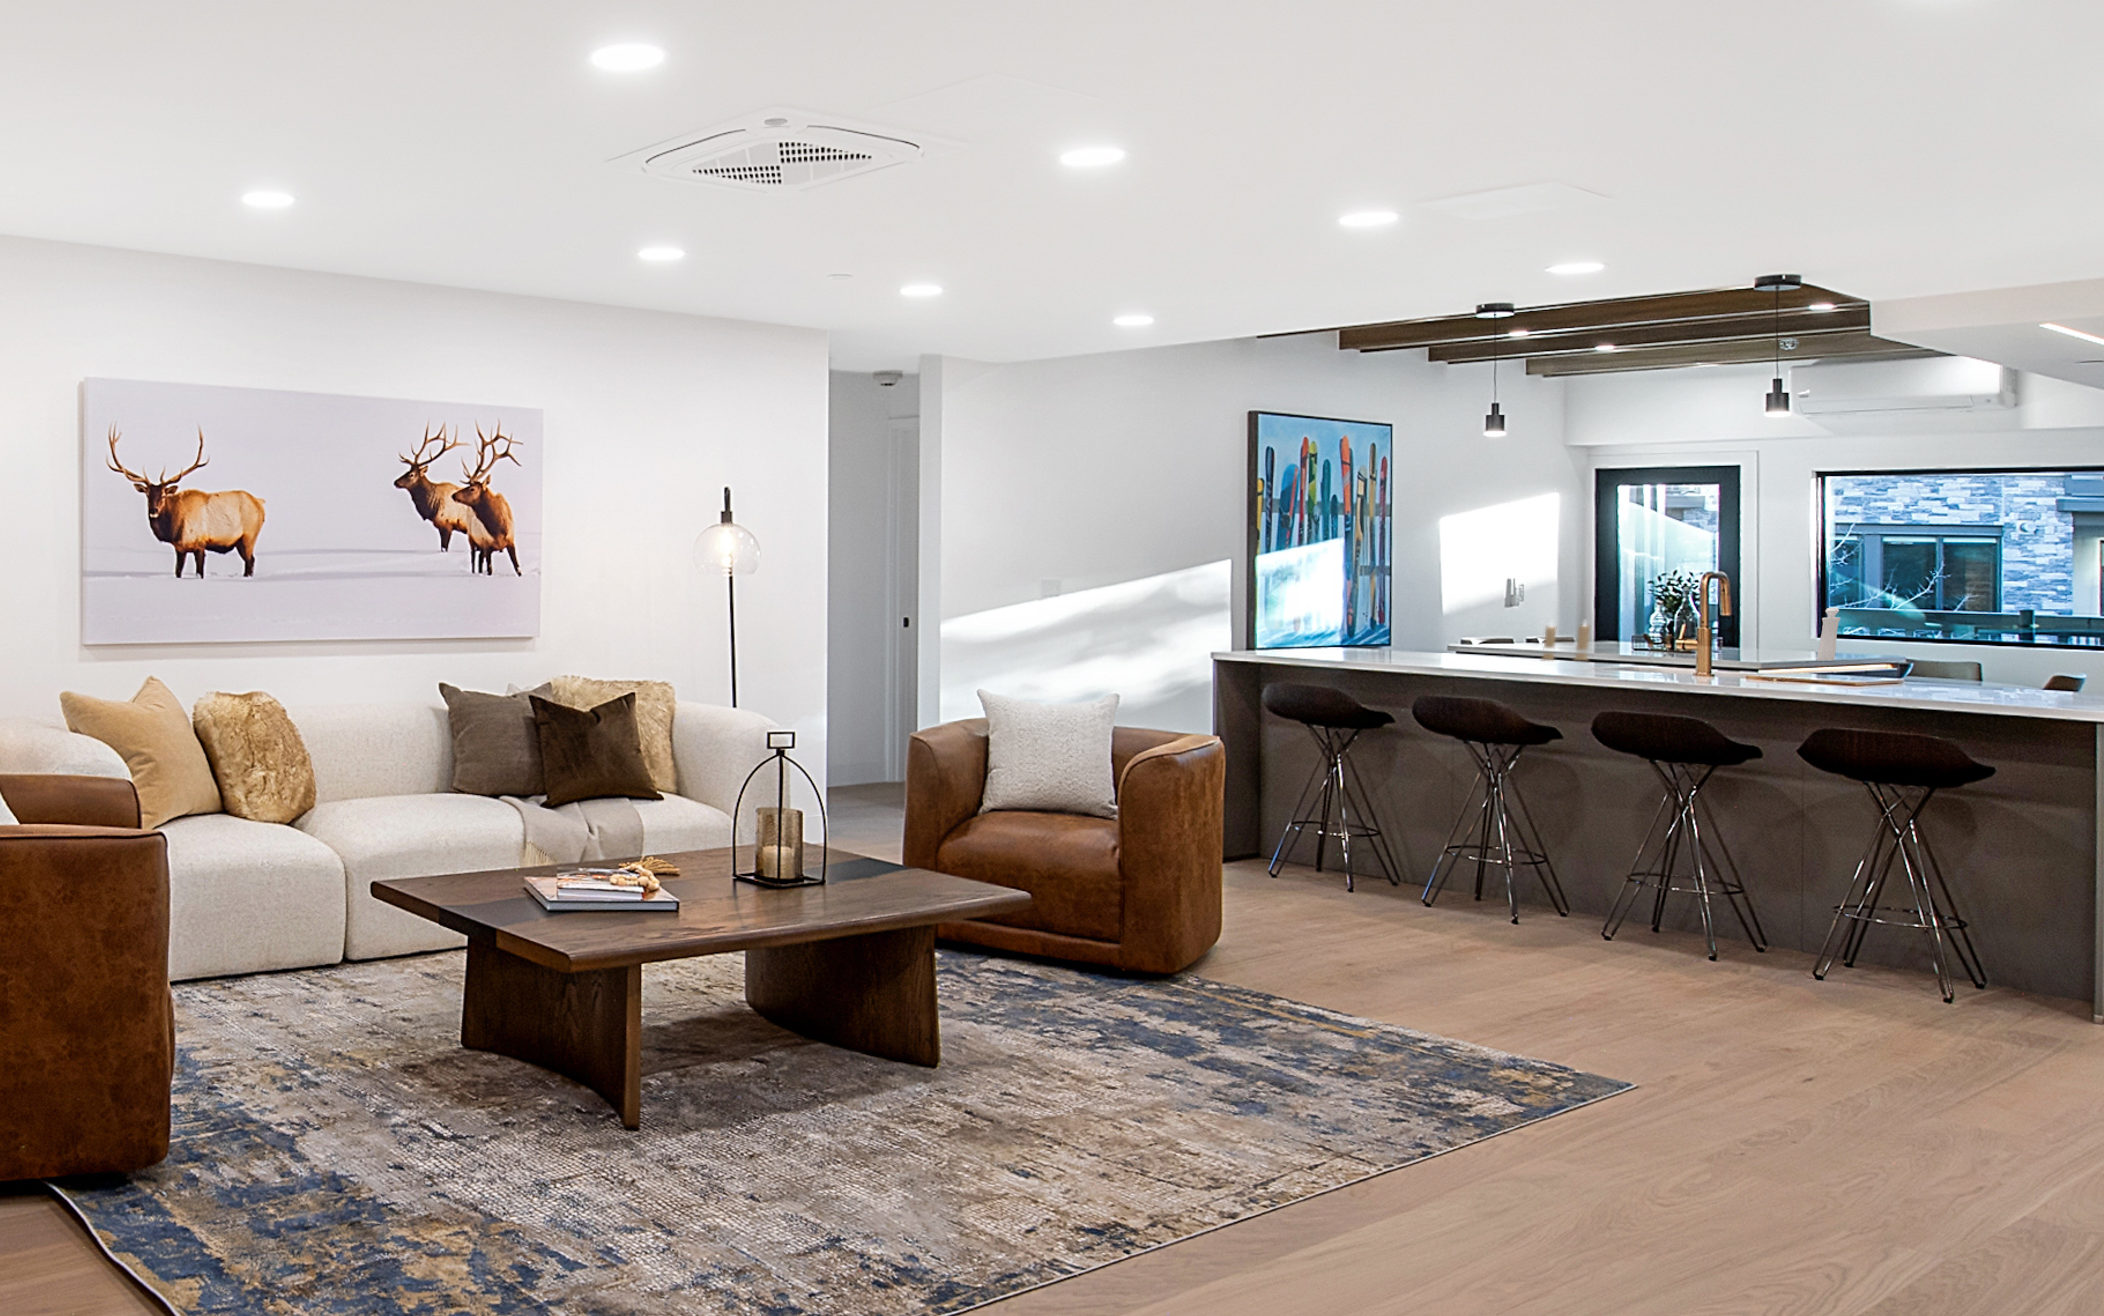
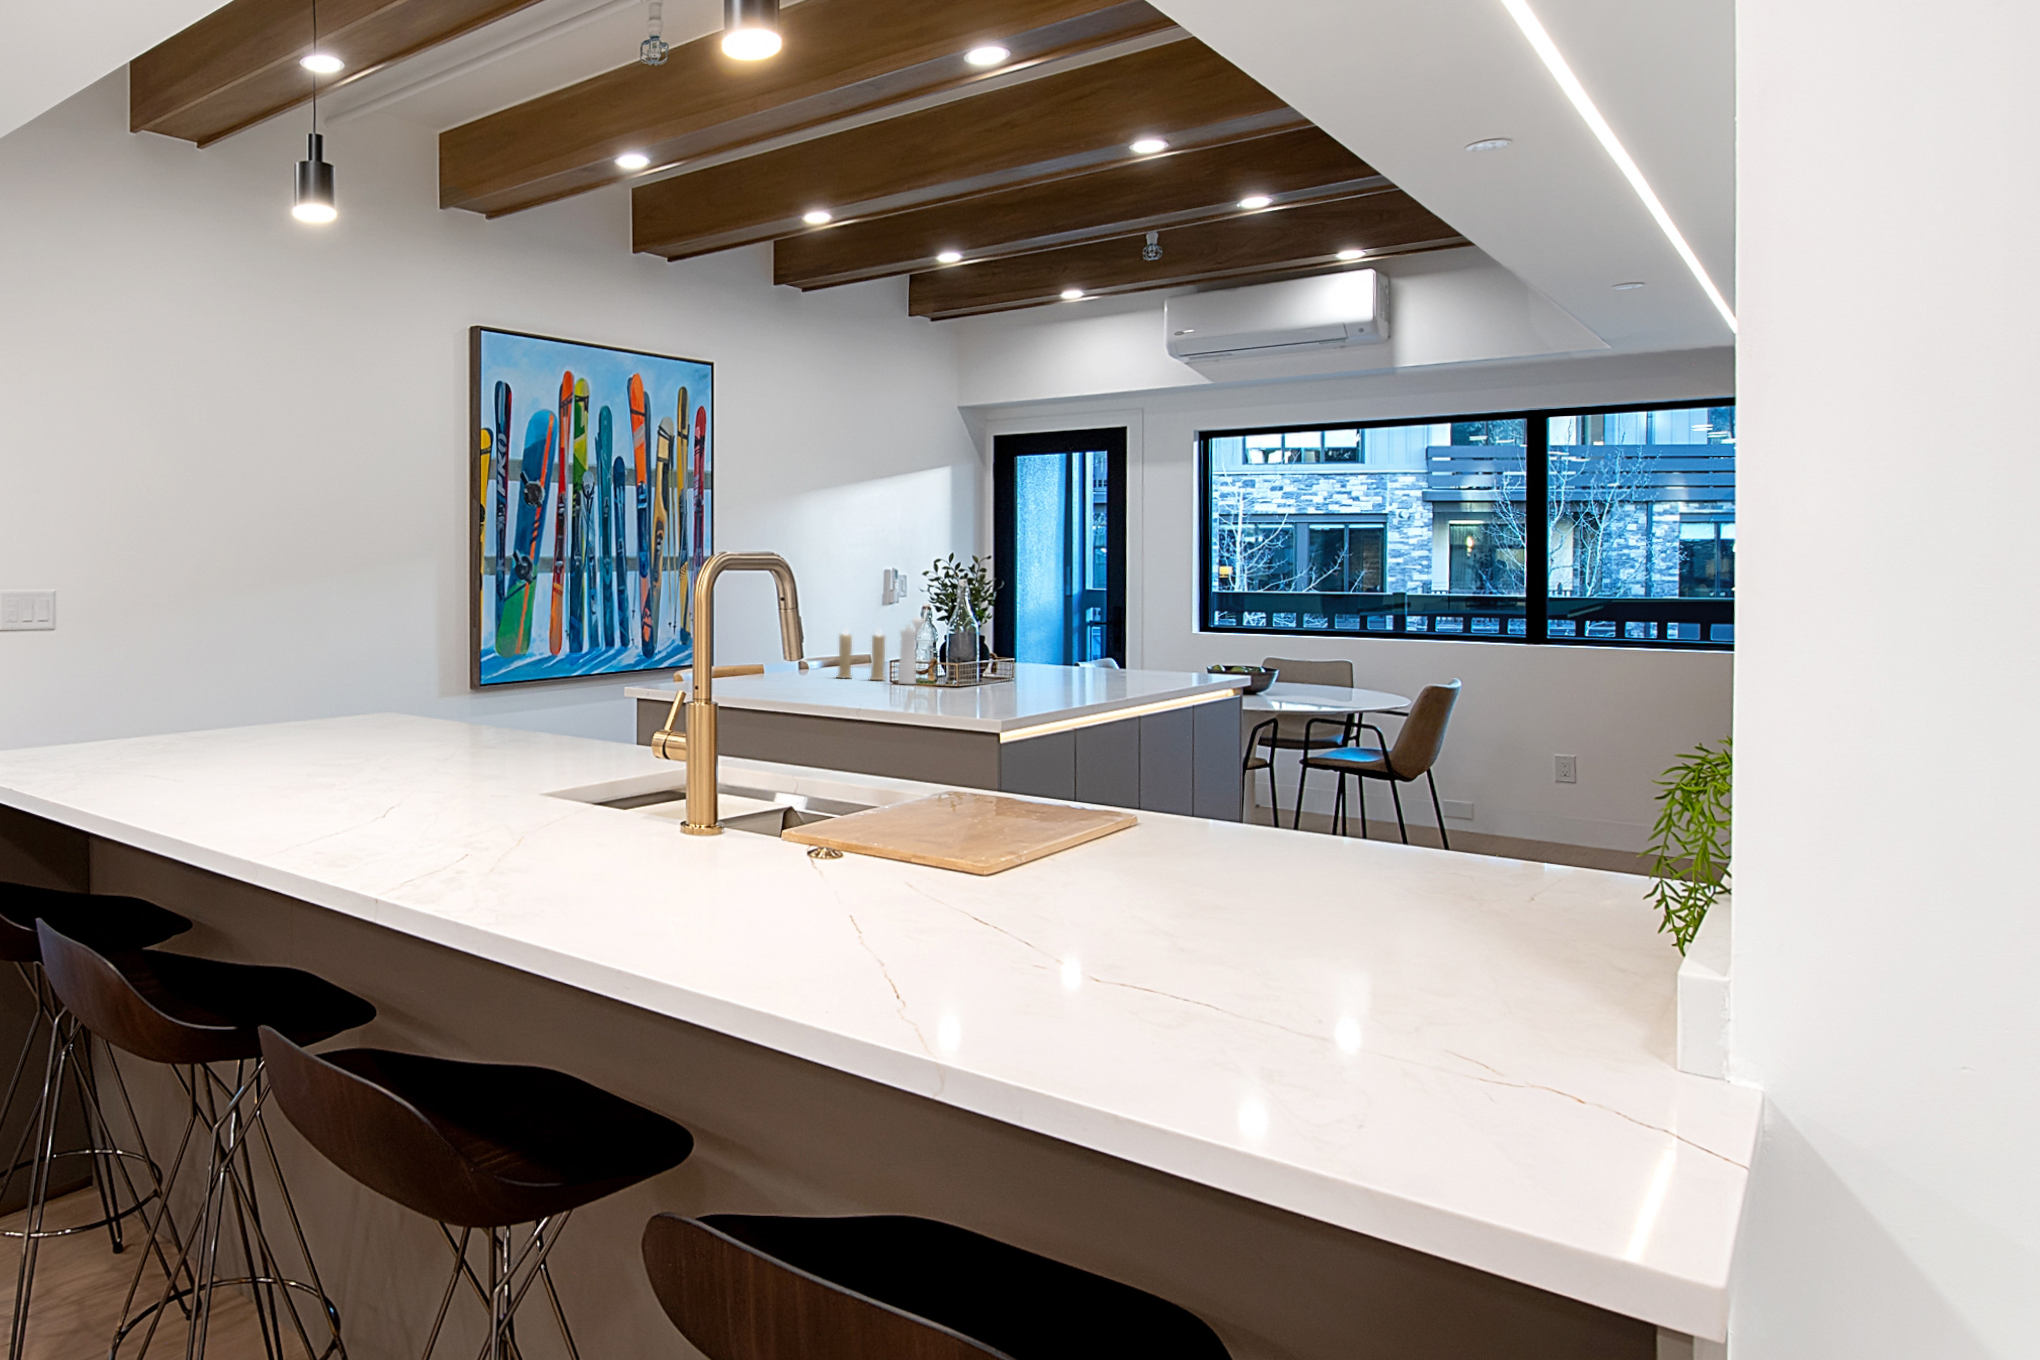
pepper mill: present [1817,608,1841,661] -> present [898,617,924,684]

